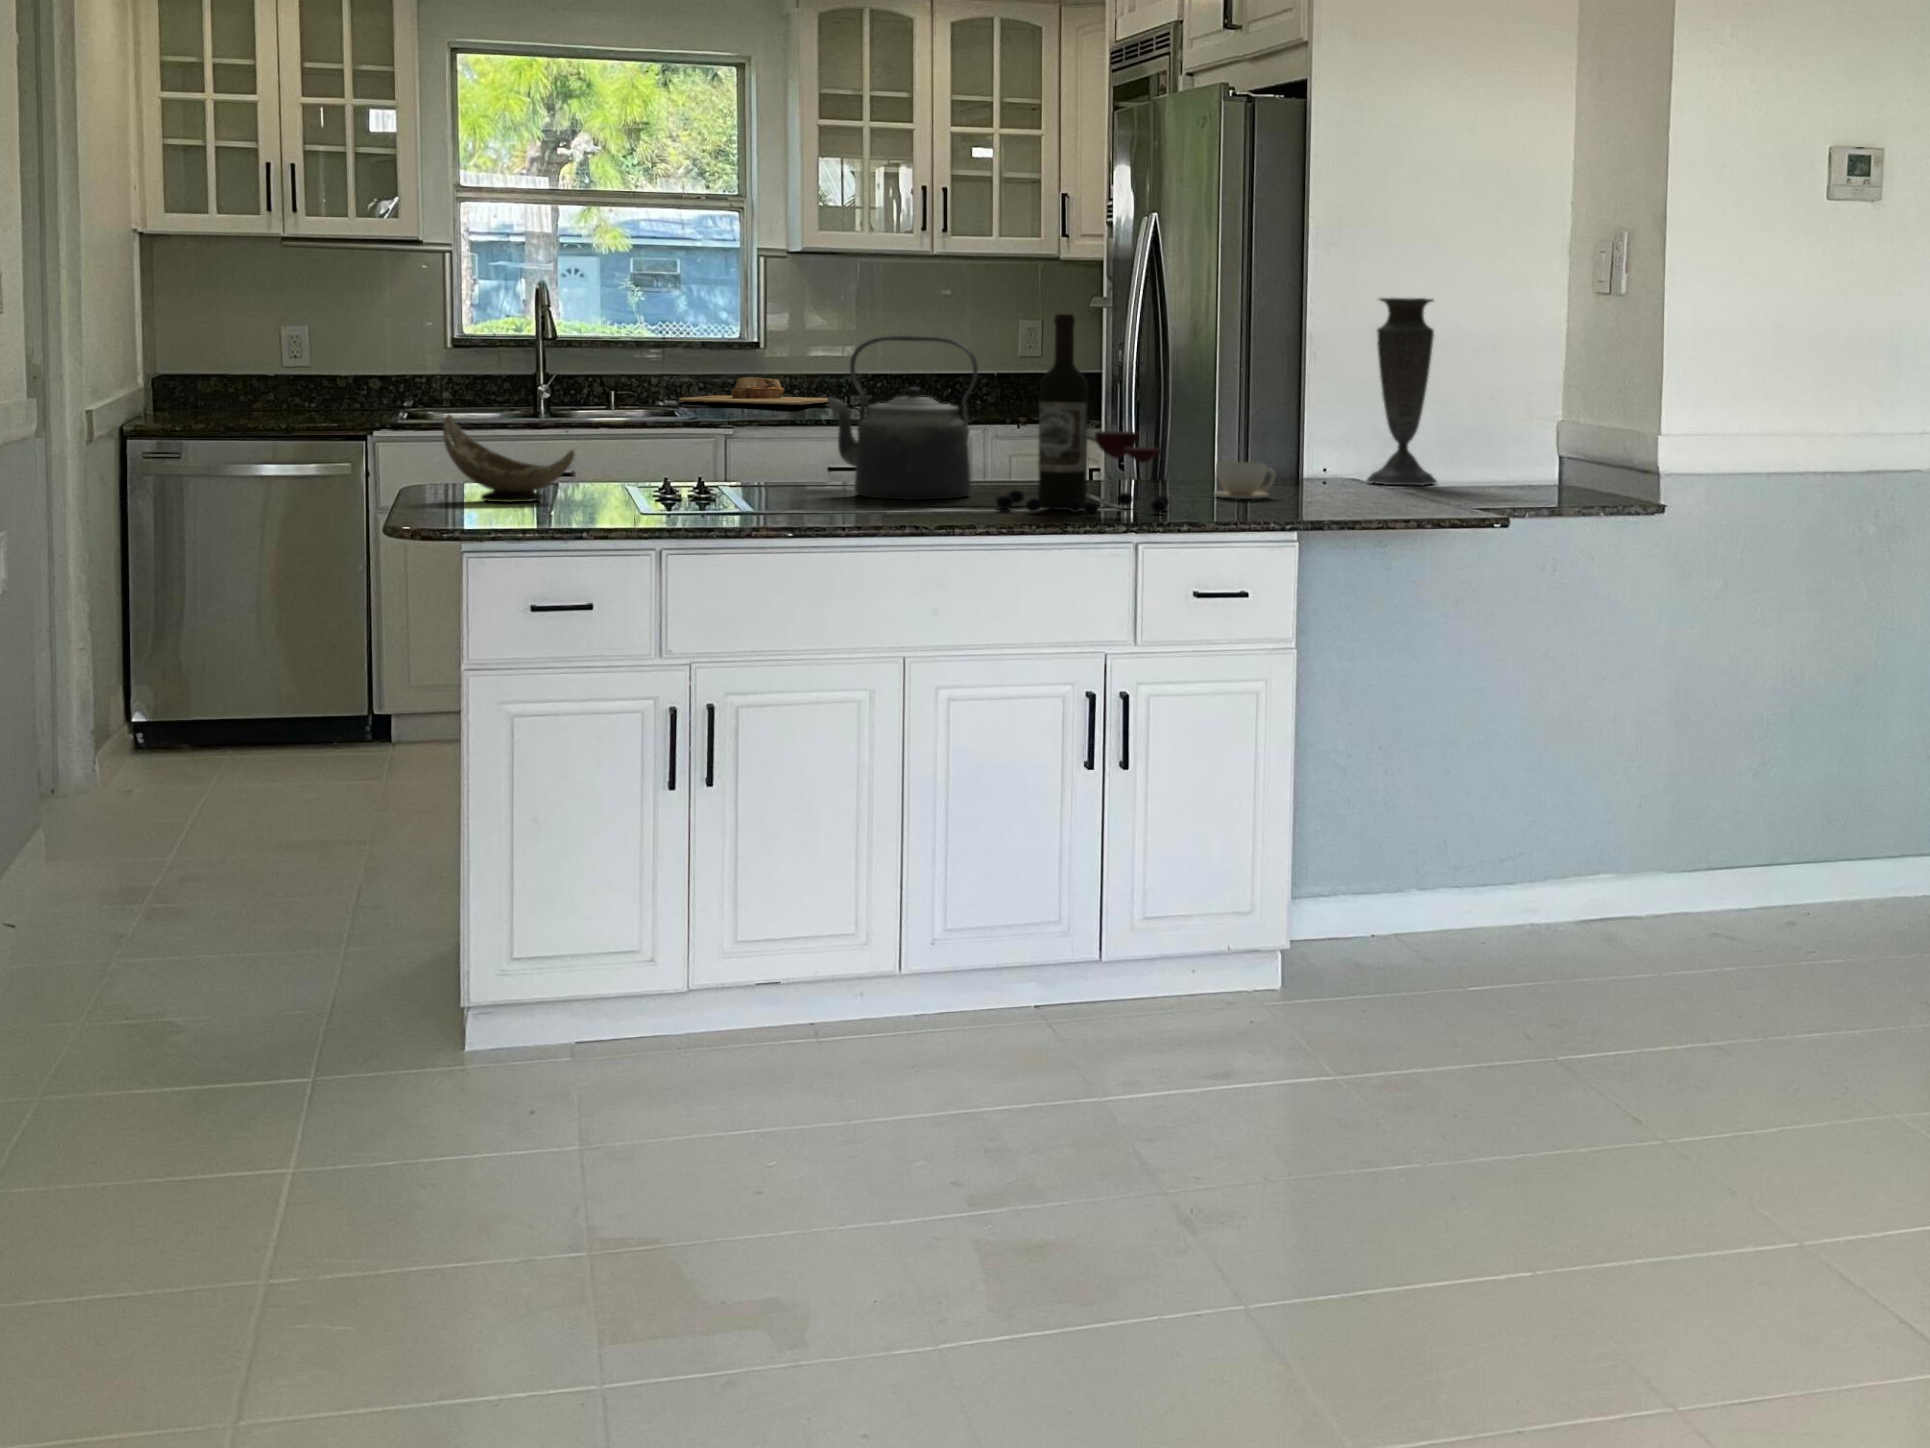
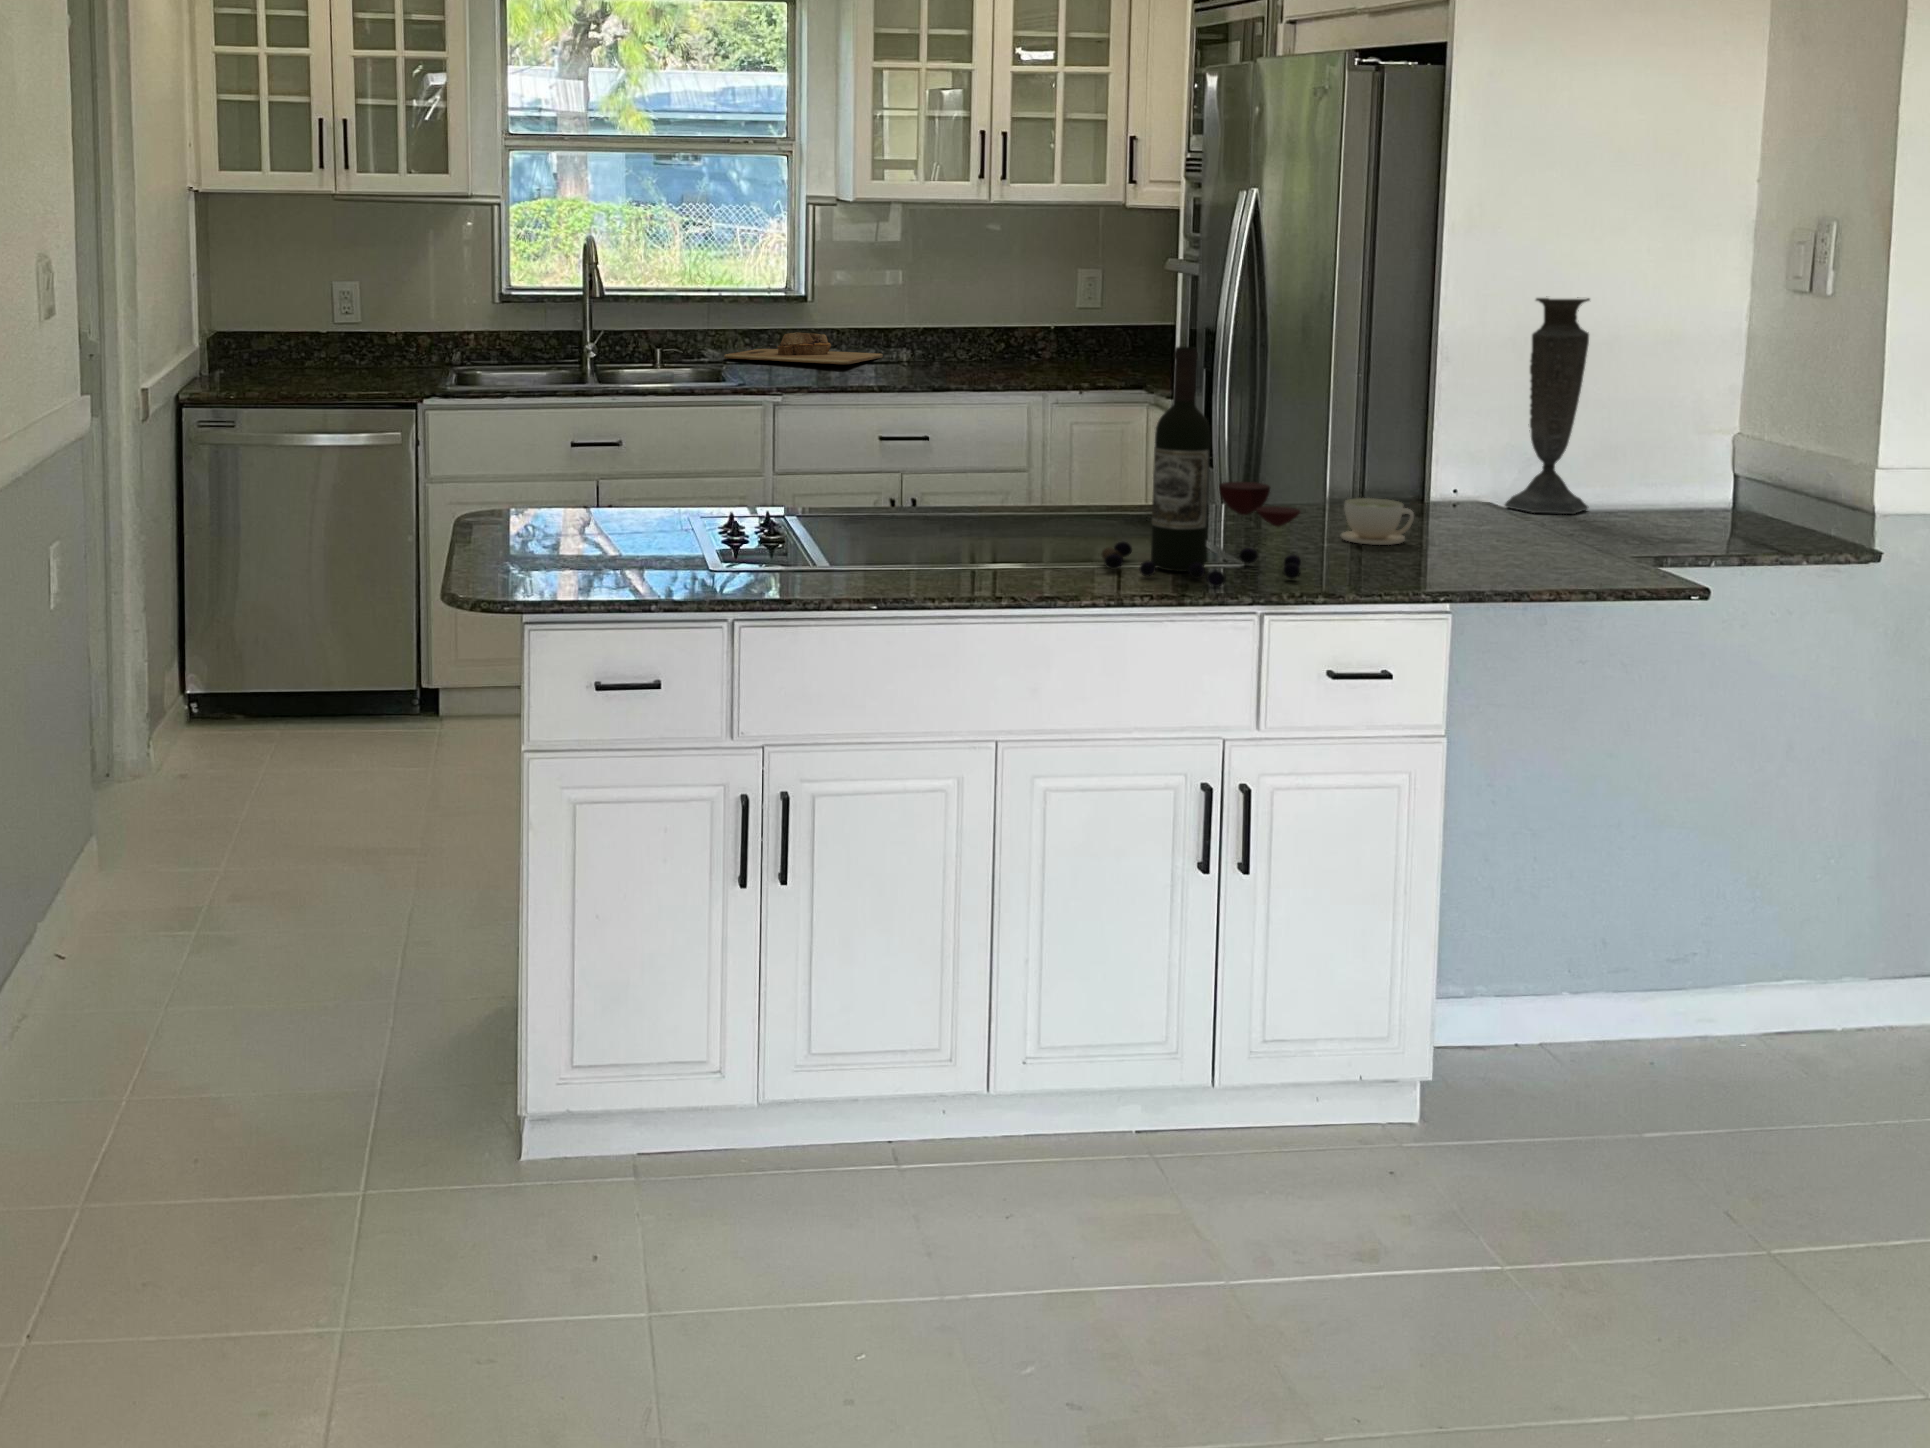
kettle: present [828,336,978,500] -> none [908,357,1077,544]
decorative bowl: present [443,415,575,502] -> none [502,449,640,548]

